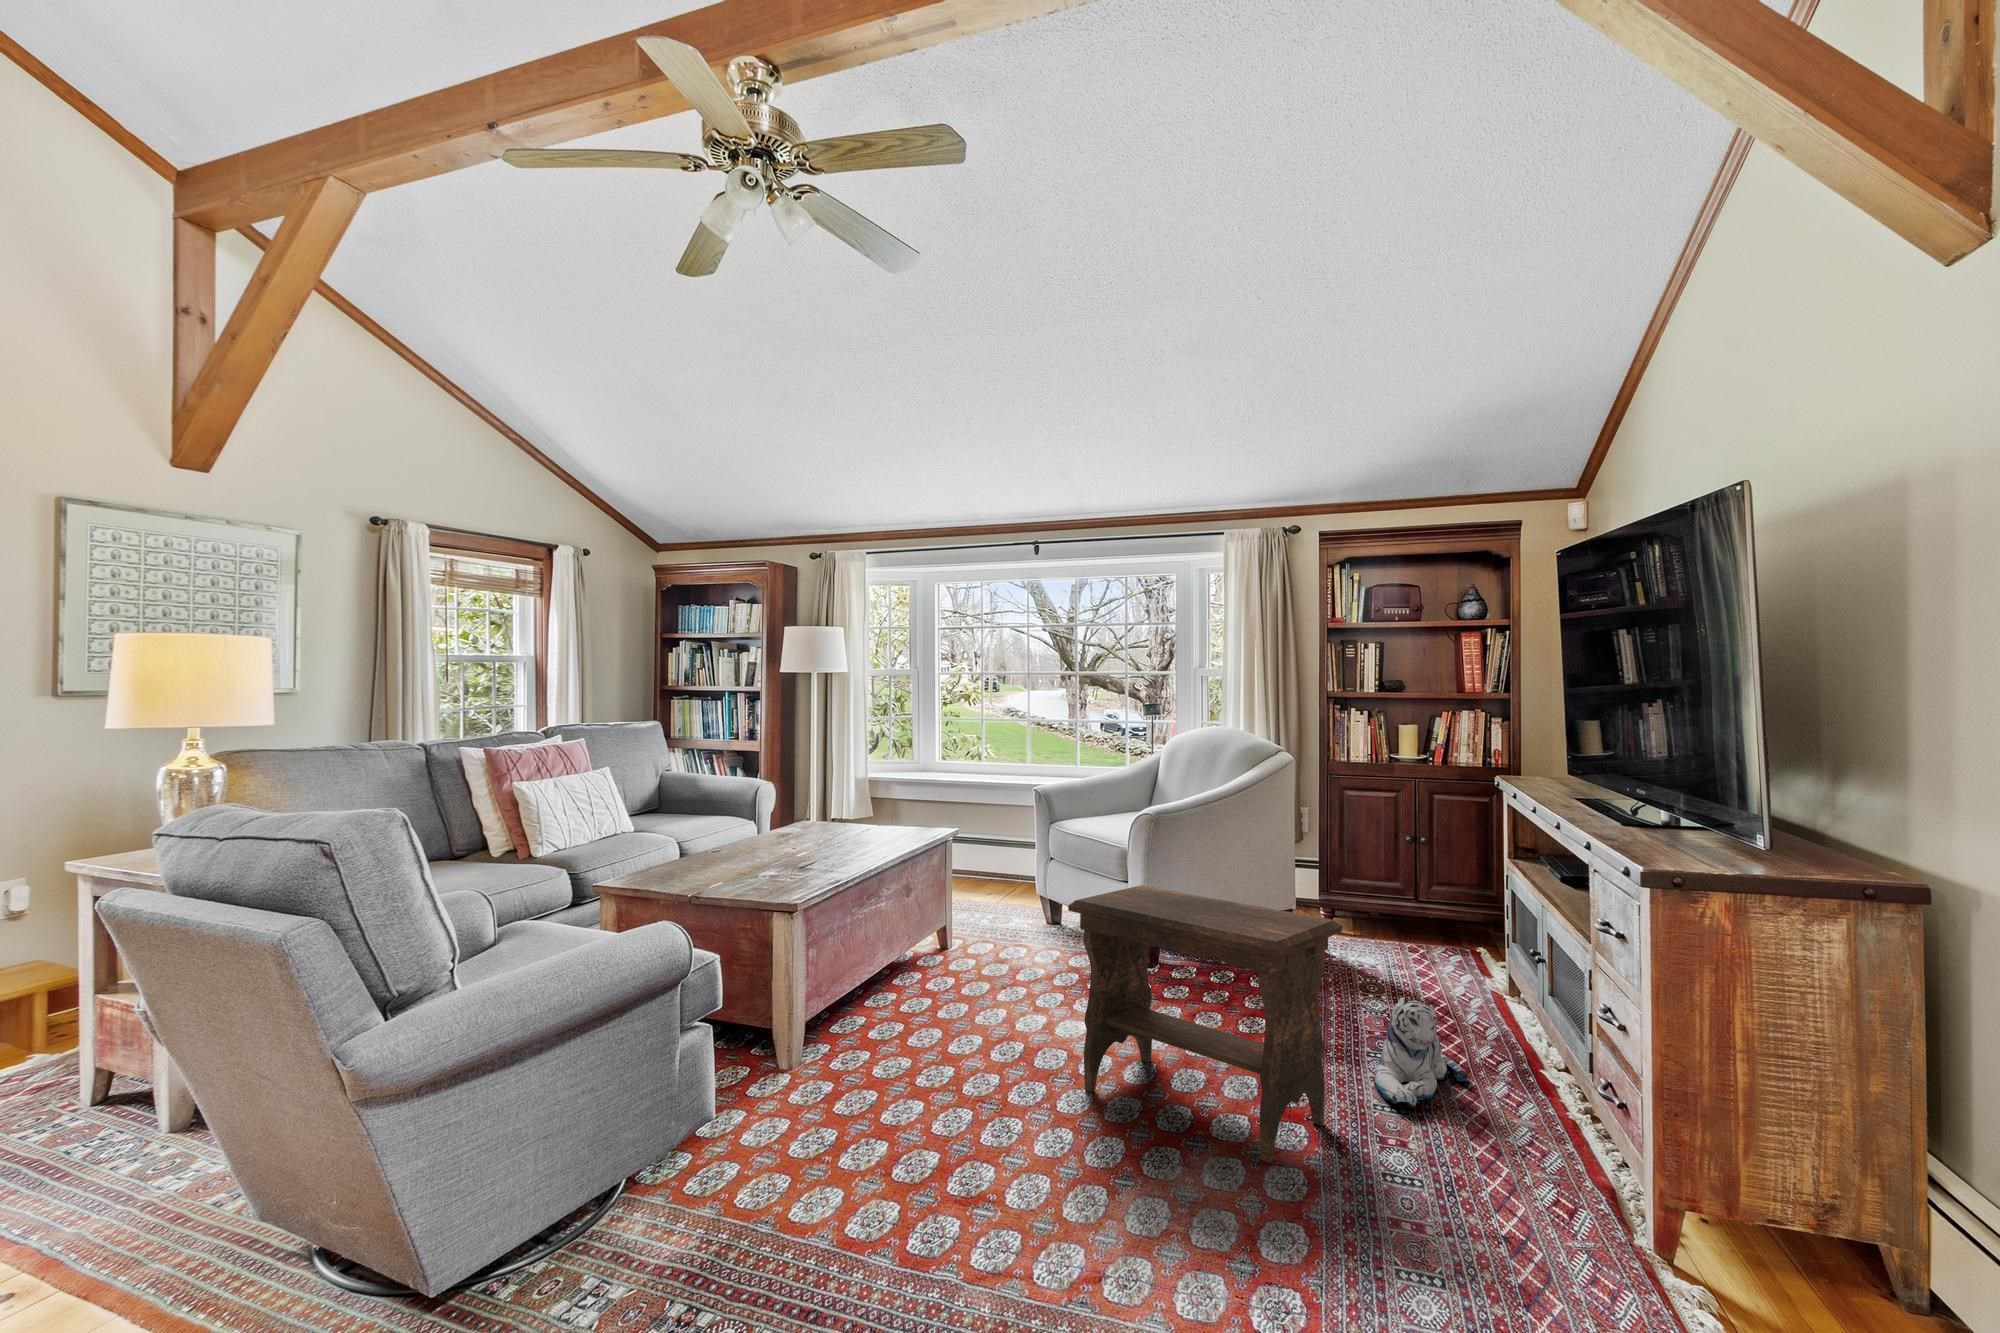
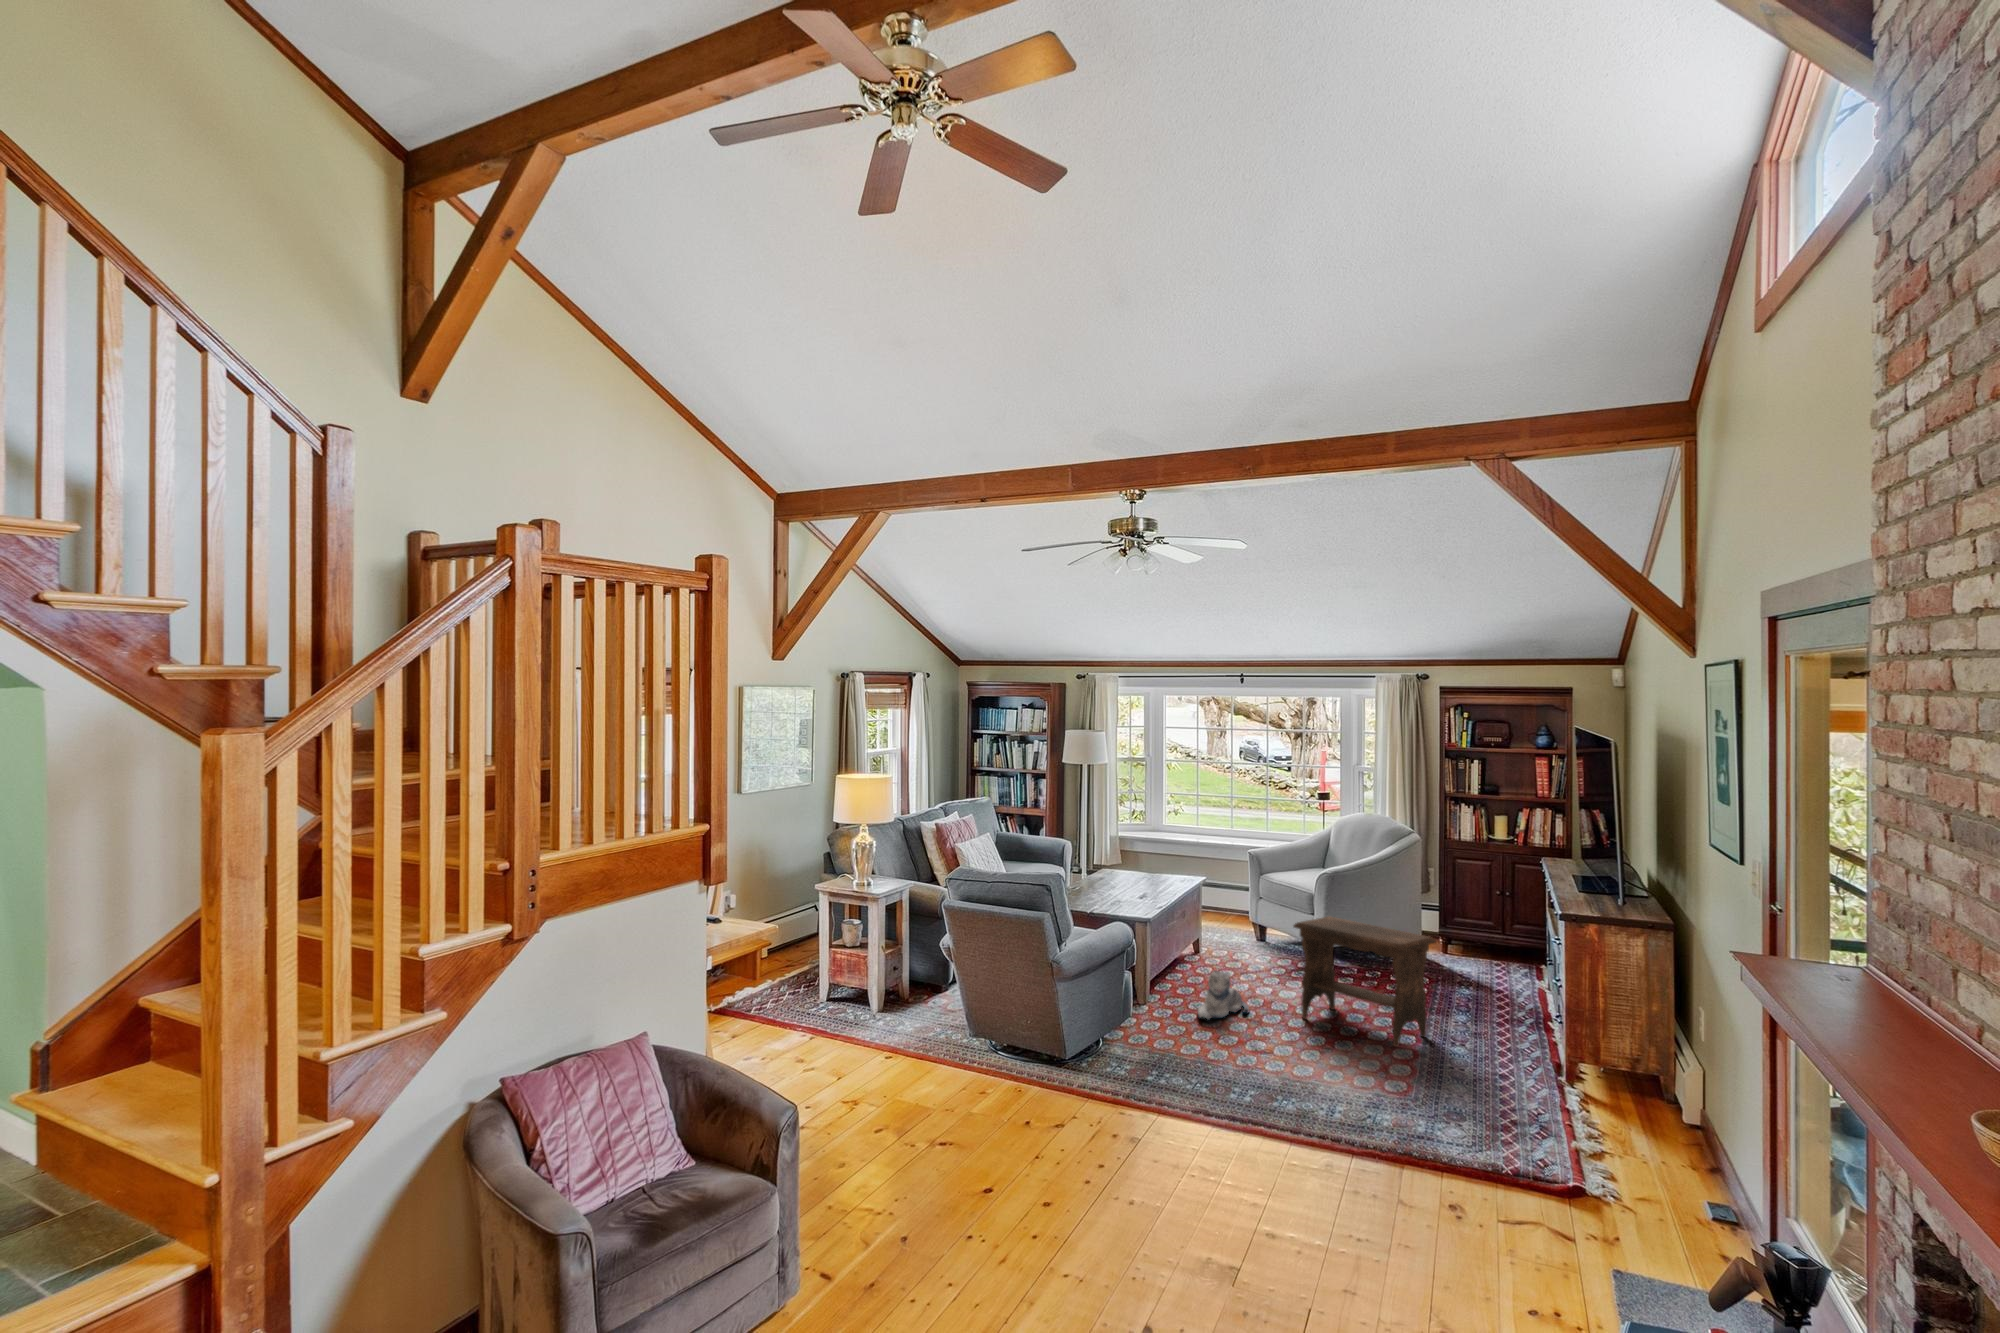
plush toy: present [1374,998,1468,1106] -> present [1198,970,1249,1020]

